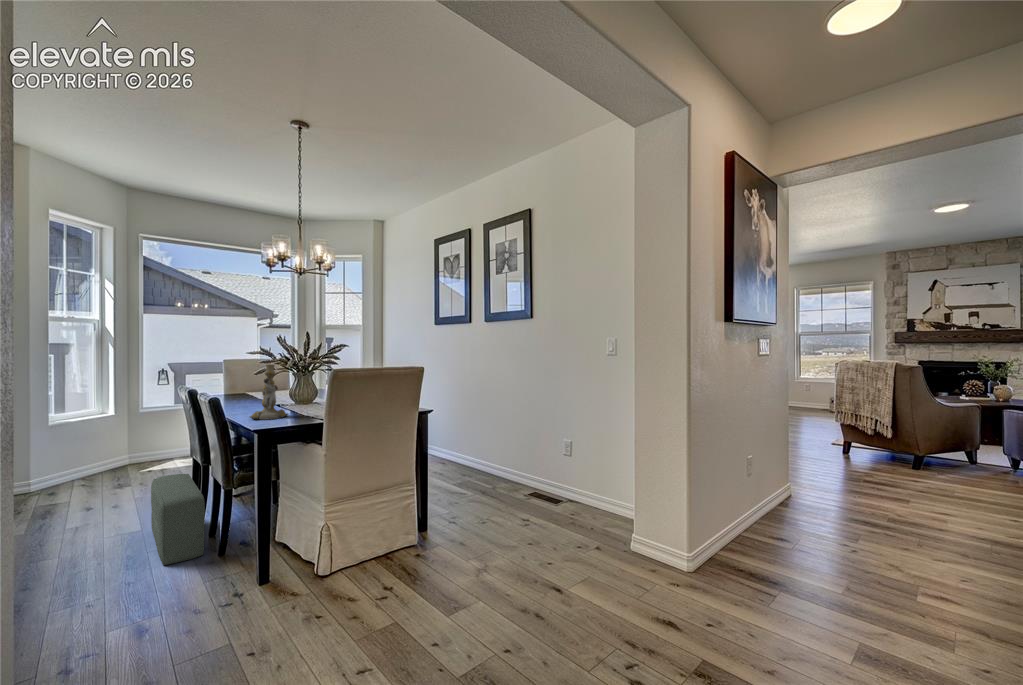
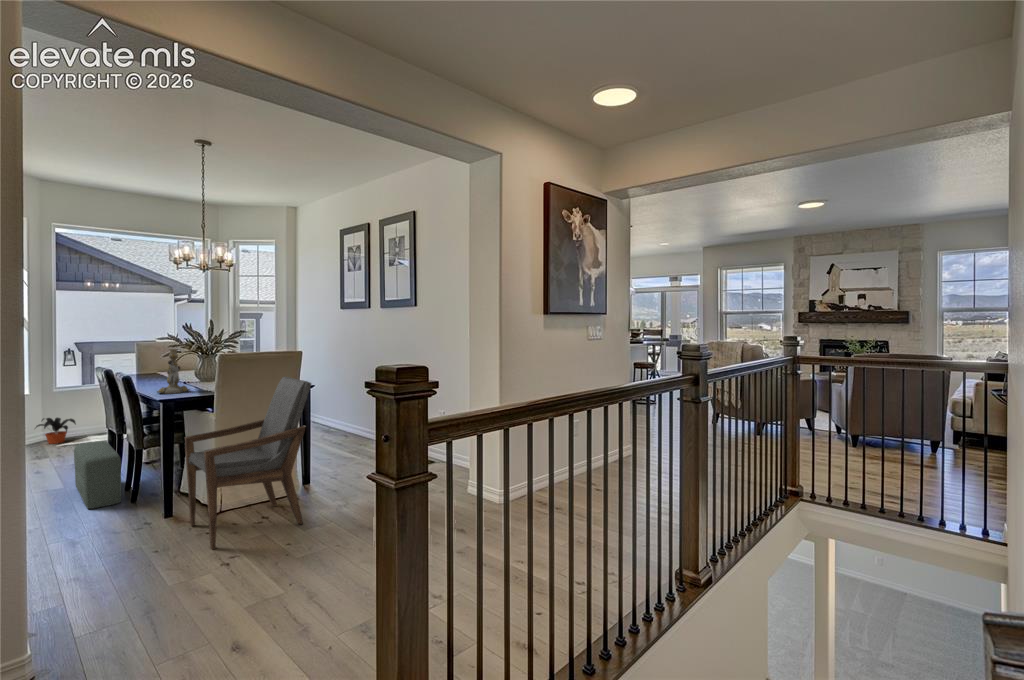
armchair: none [287,399,451,649] -> present [185,377,311,549]
potted plant: none [115,440,159,469] -> present [36,418,76,444]

